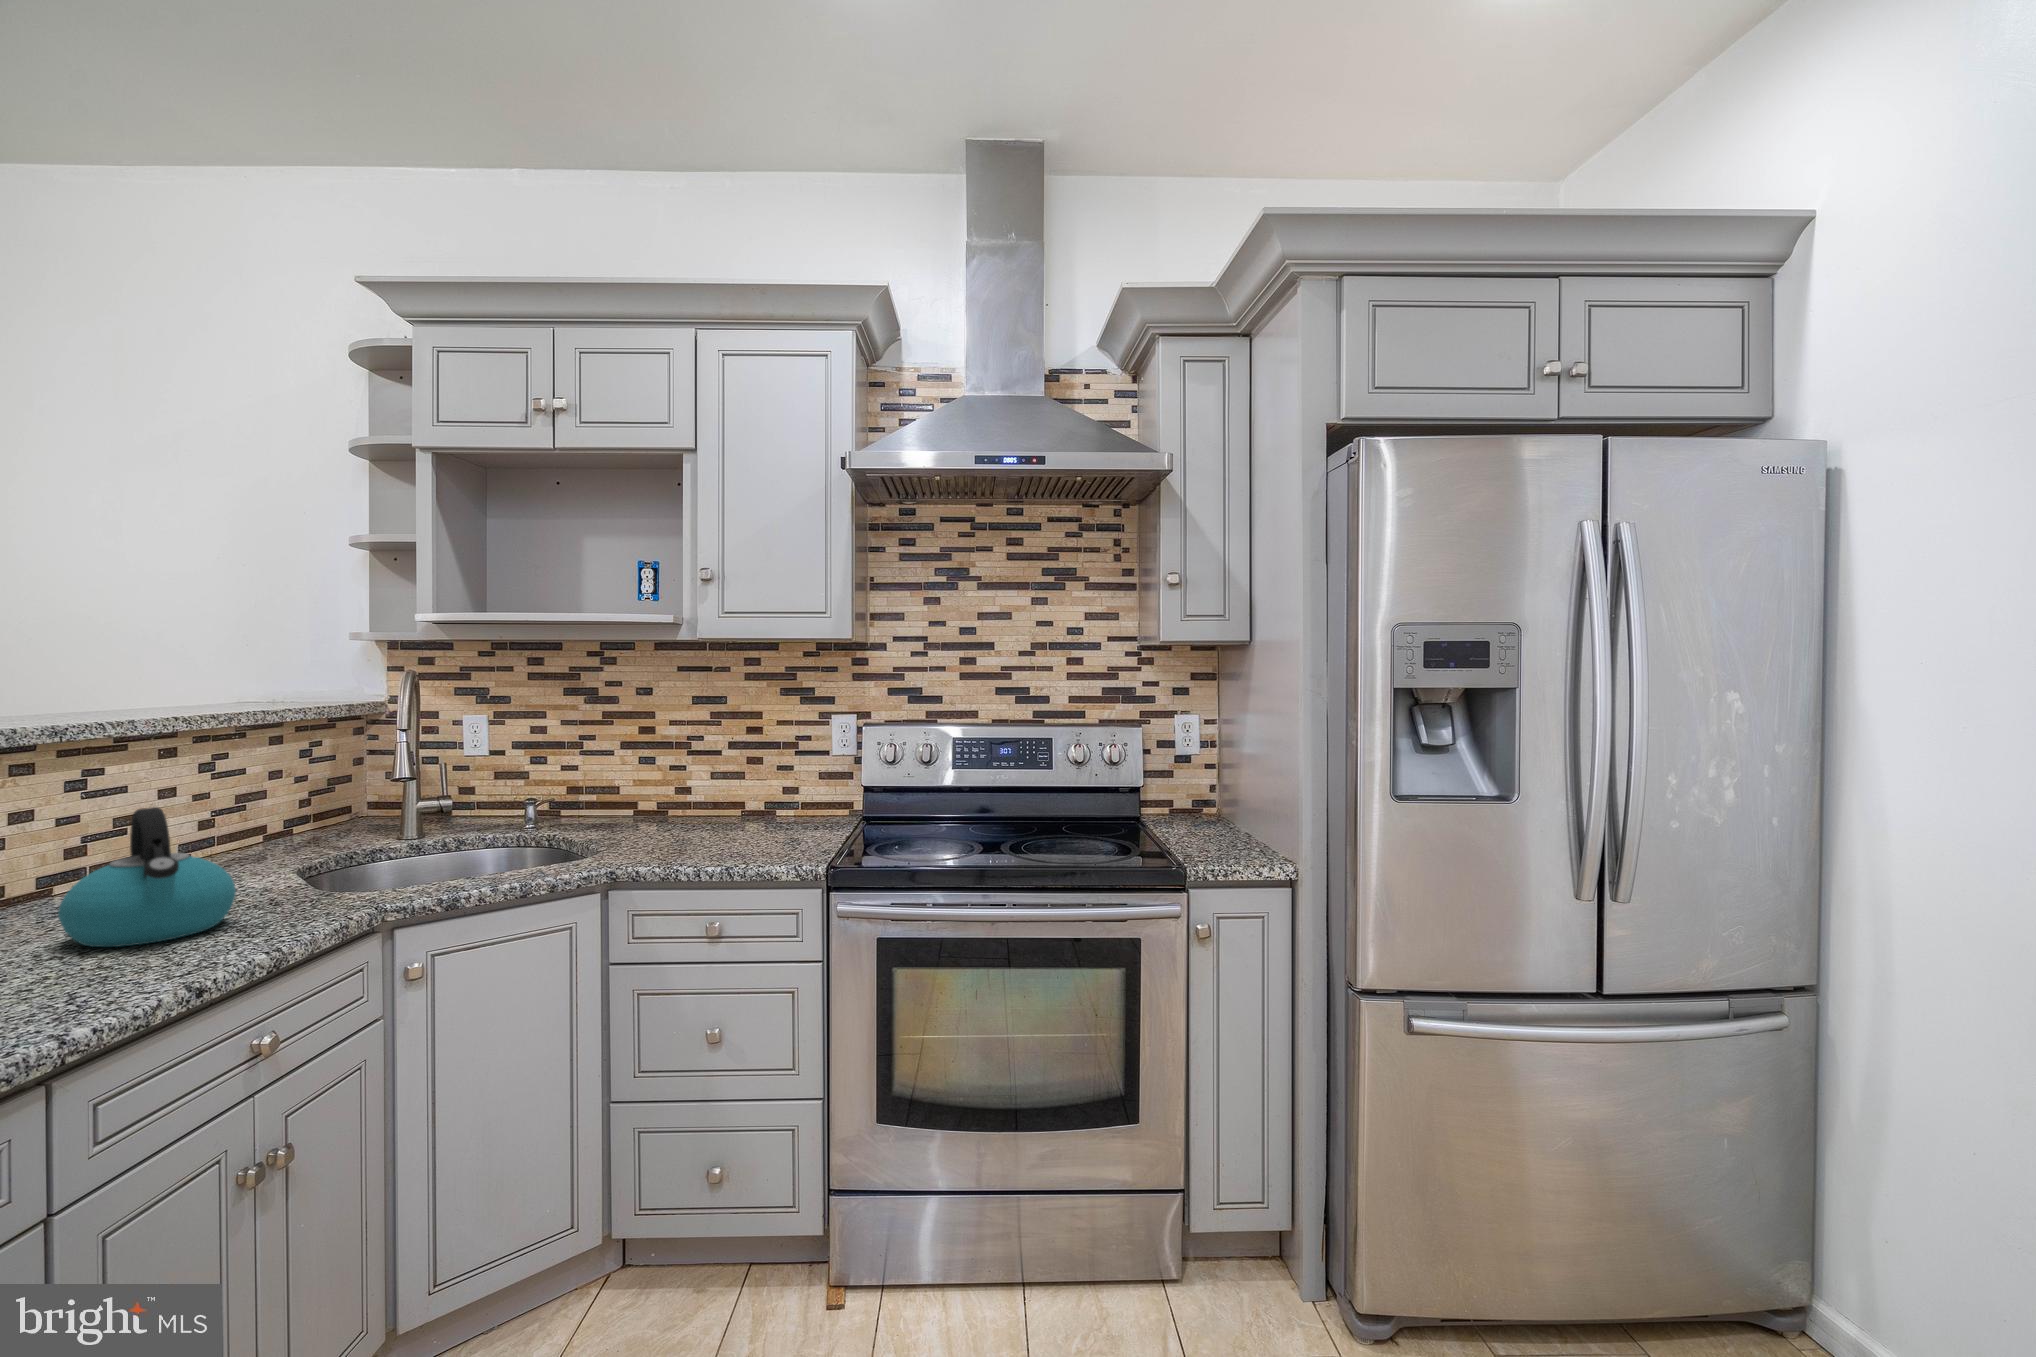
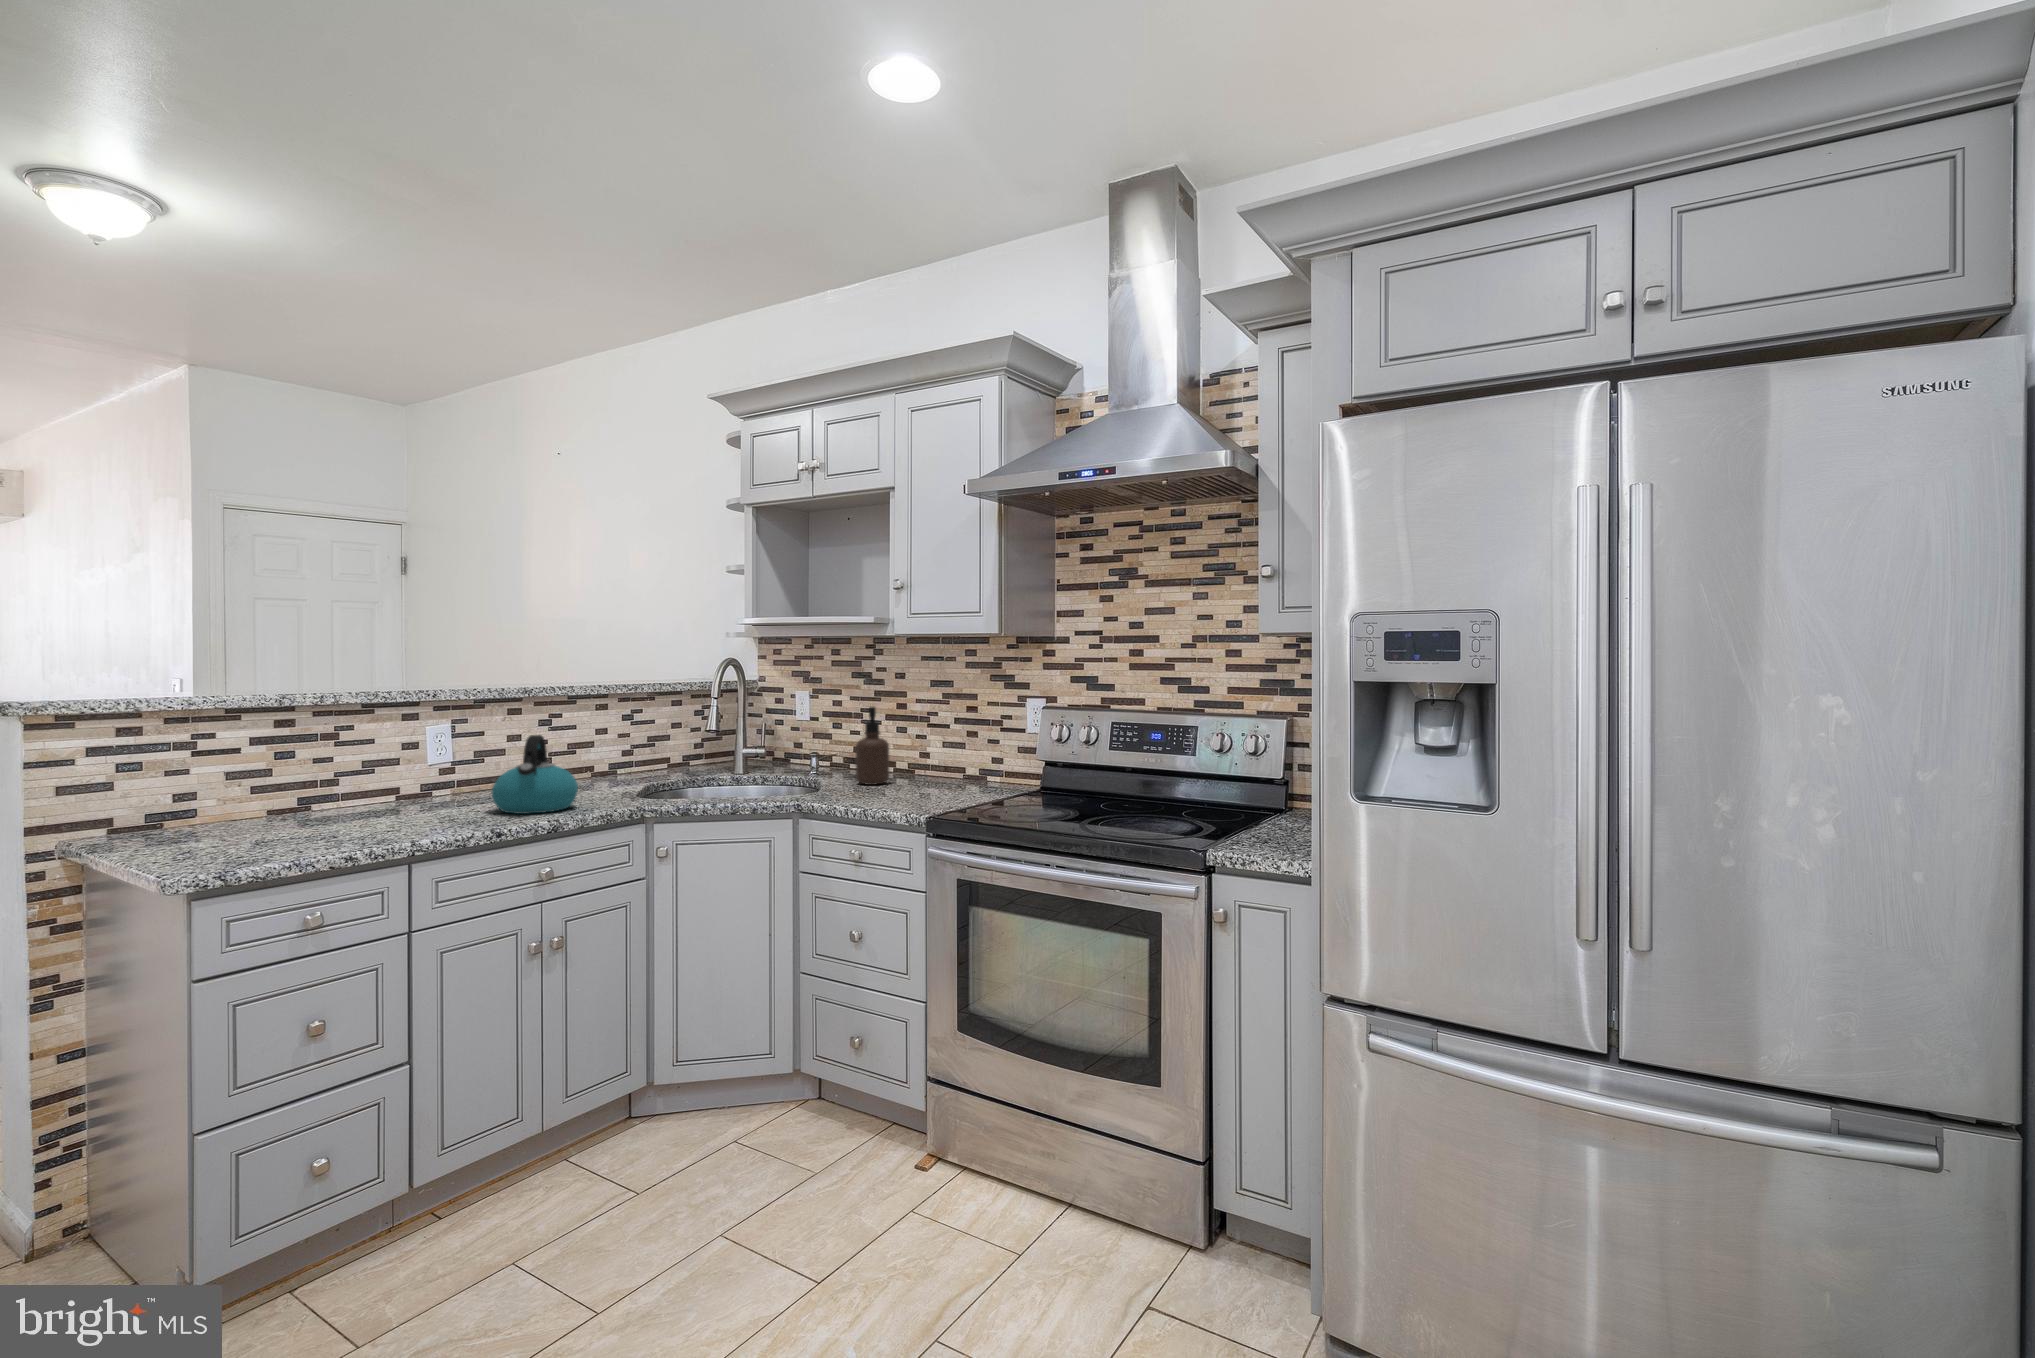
soap dispenser: none [608,732,654,832] -> present [856,706,889,785]

